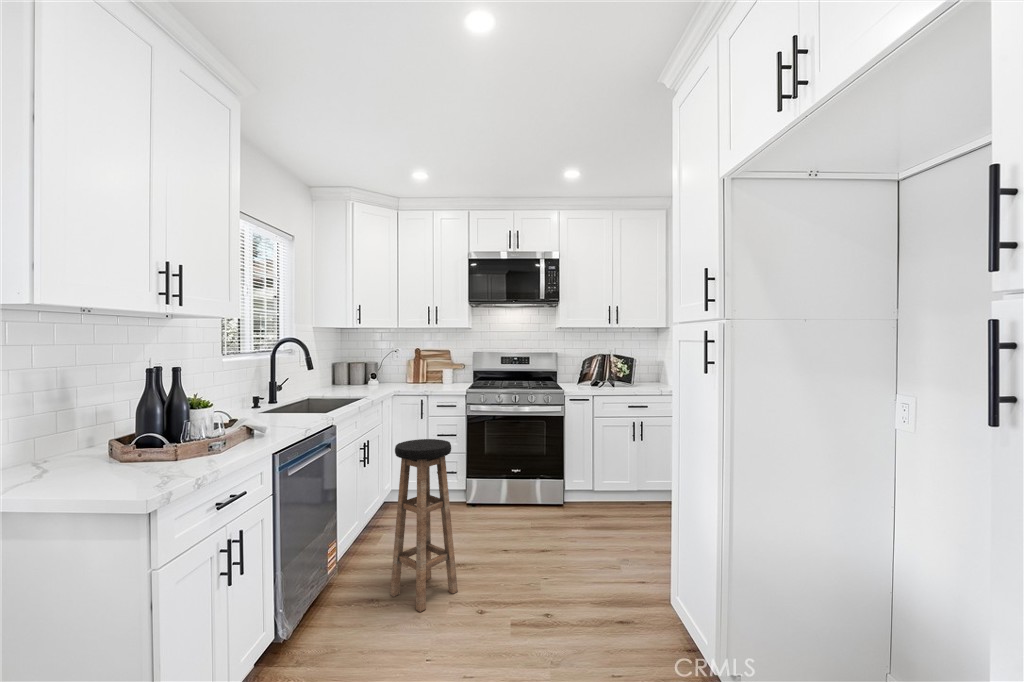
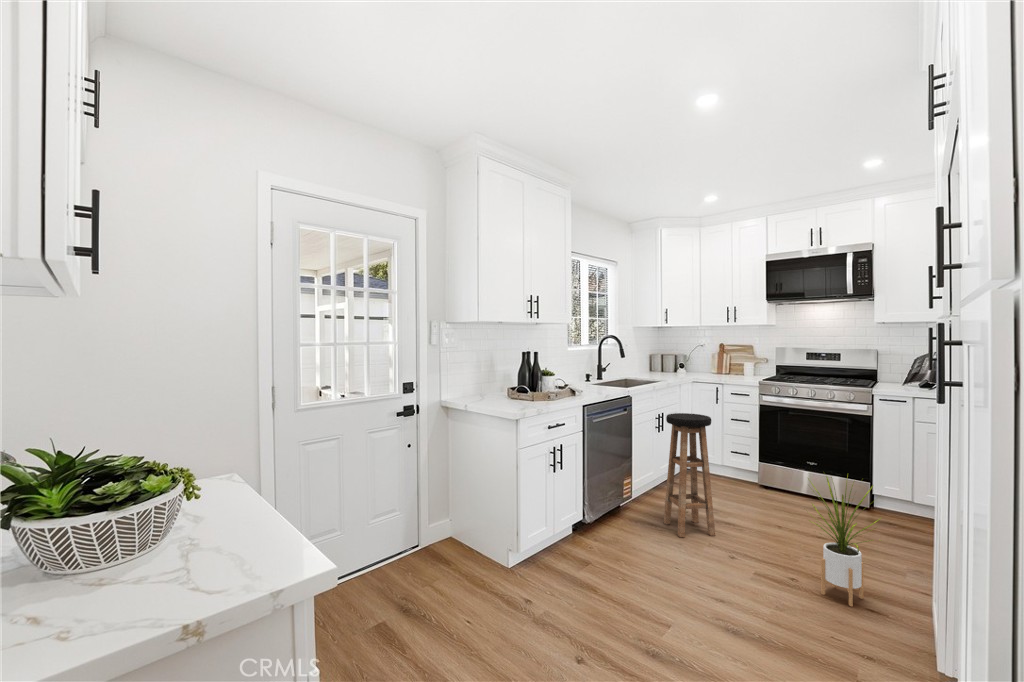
house plant: none [571,485,646,636] -> present [809,476,881,606]

